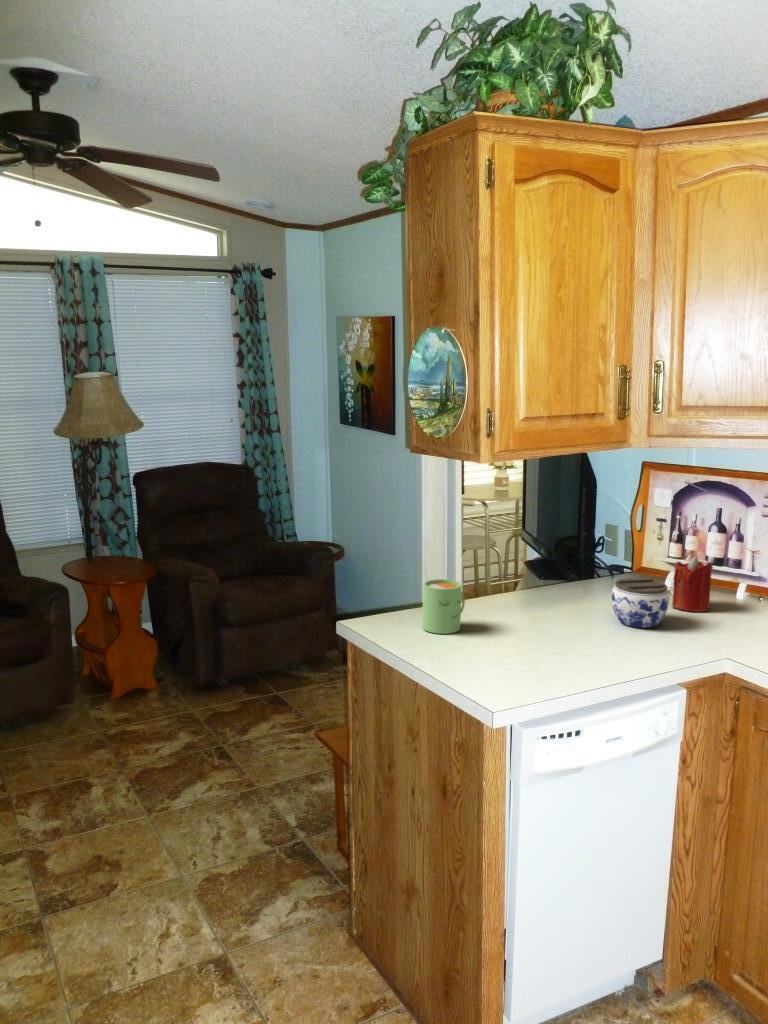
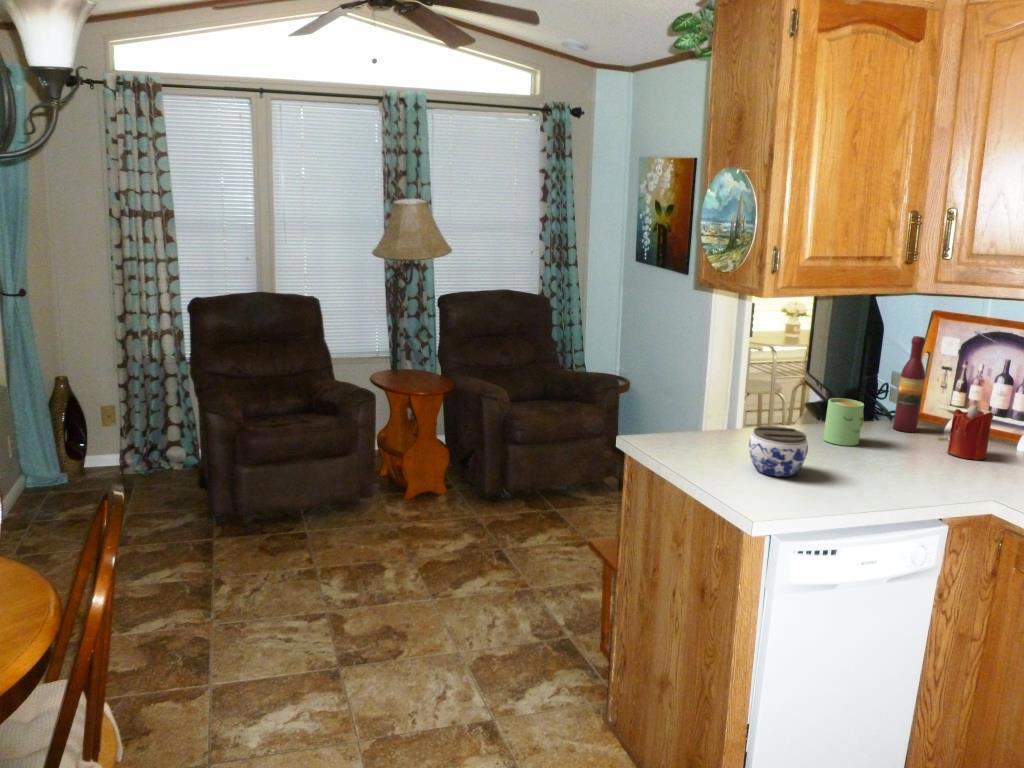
wine bottle: none [615,489,642,587] -> present [893,336,925,432]
jar: present [612,578,670,628] -> present [749,426,808,477]
mug: present [422,579,465,634] -> present [823,398,864,446]

